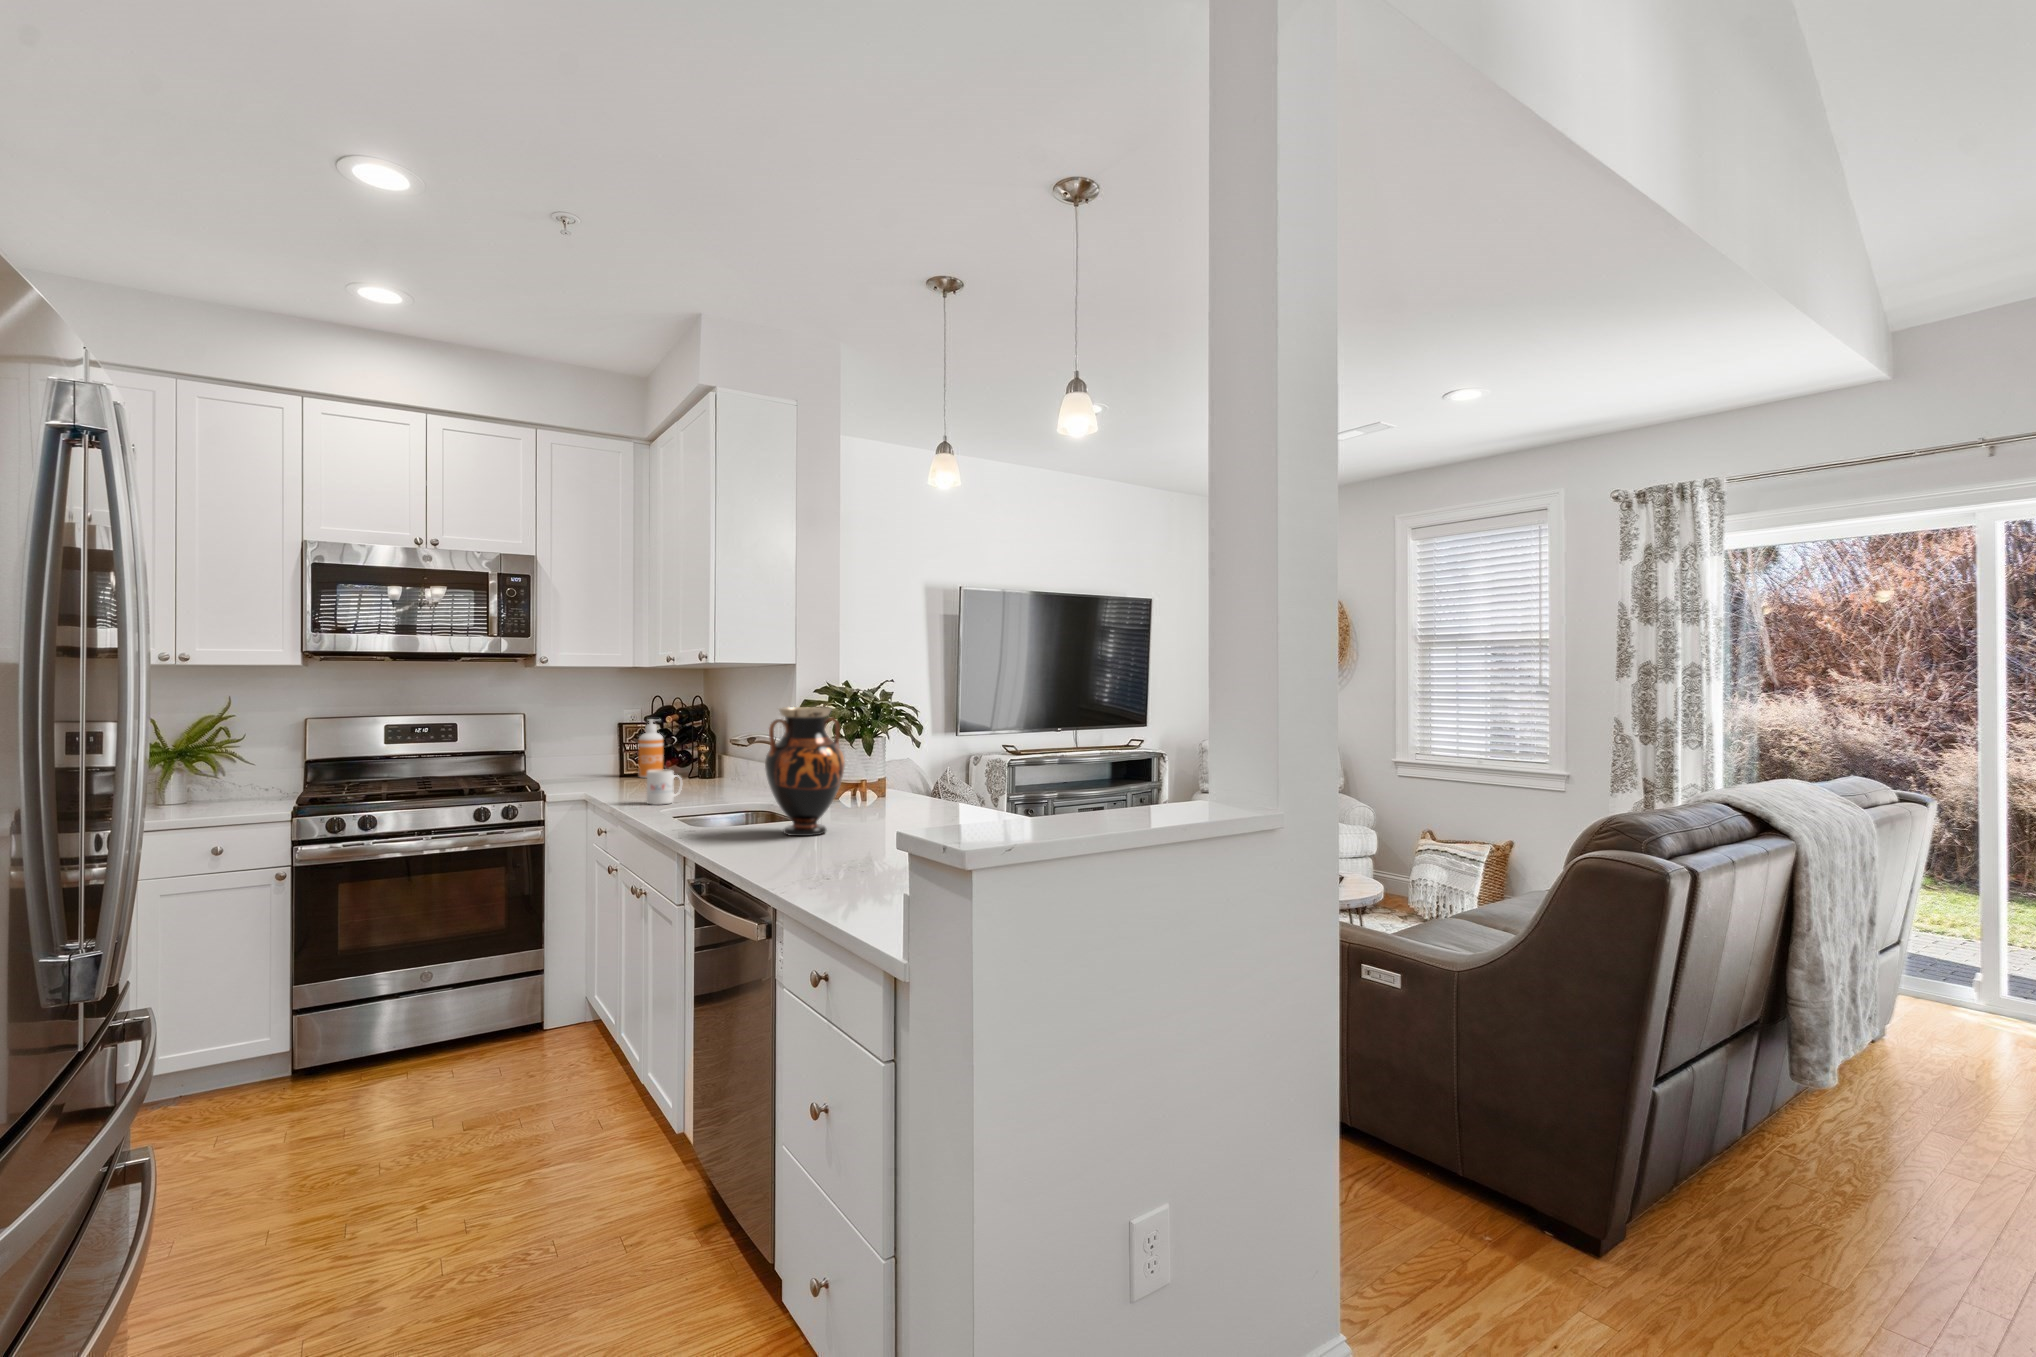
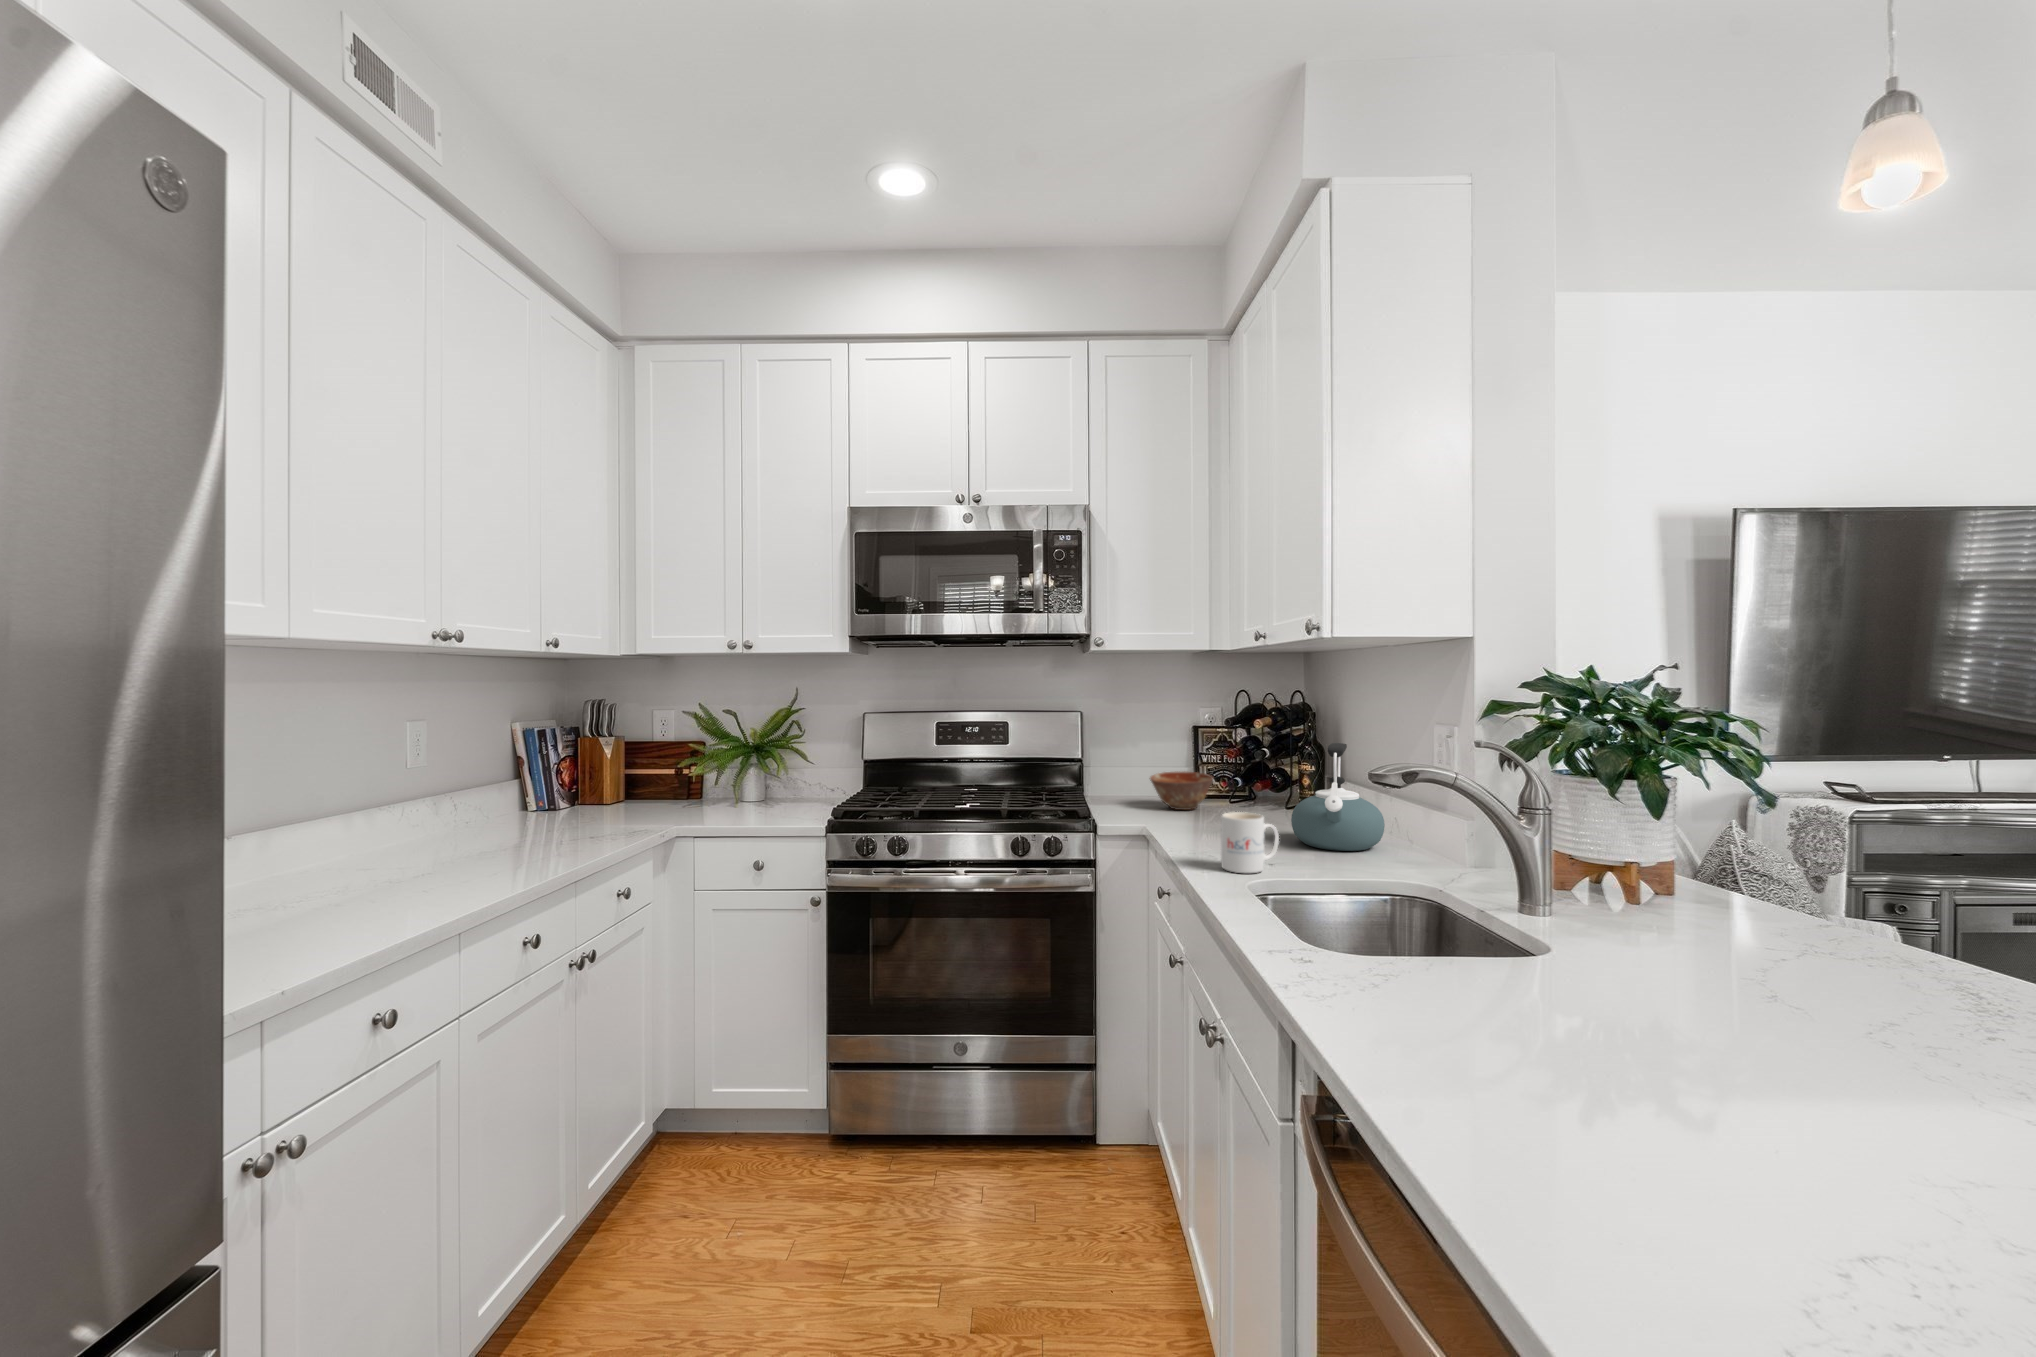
vase: present [765,707,845,836] -> none [1490,726,1749,1094]
soap dispenser: present [638,719,663,778] -> none [1219,723,1251,803]
kettle: none [691,728,748,793] -> present [1291,743,1385,851]
ceramic bowl: none [586,756,636,783] -> present [1150,771,1213,810]

